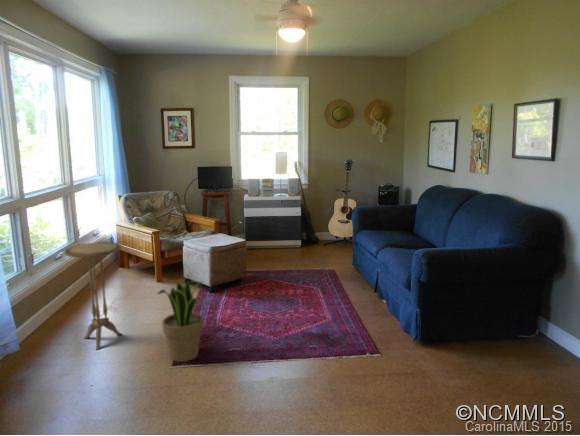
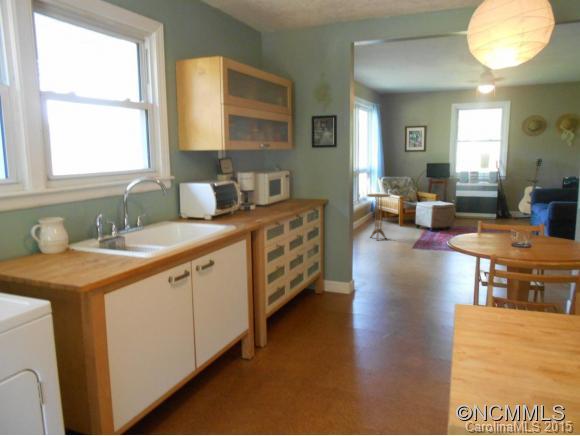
potted plant: present [158,281,203,362] -> none [408,209,429,247]

